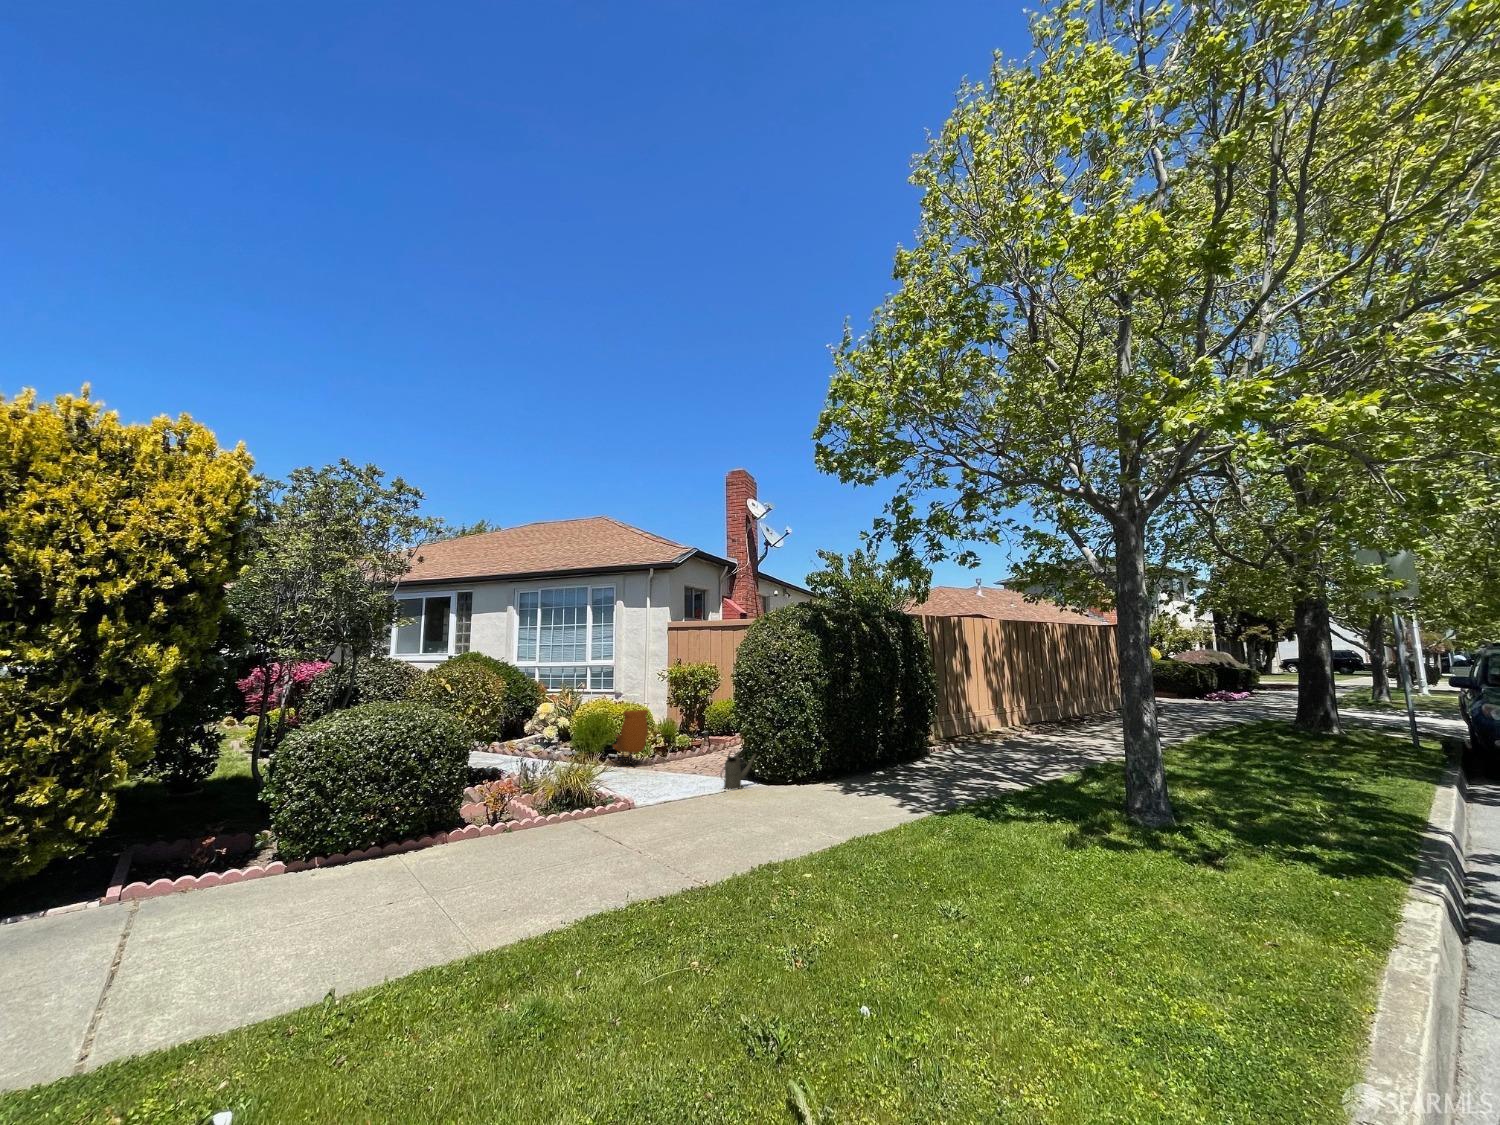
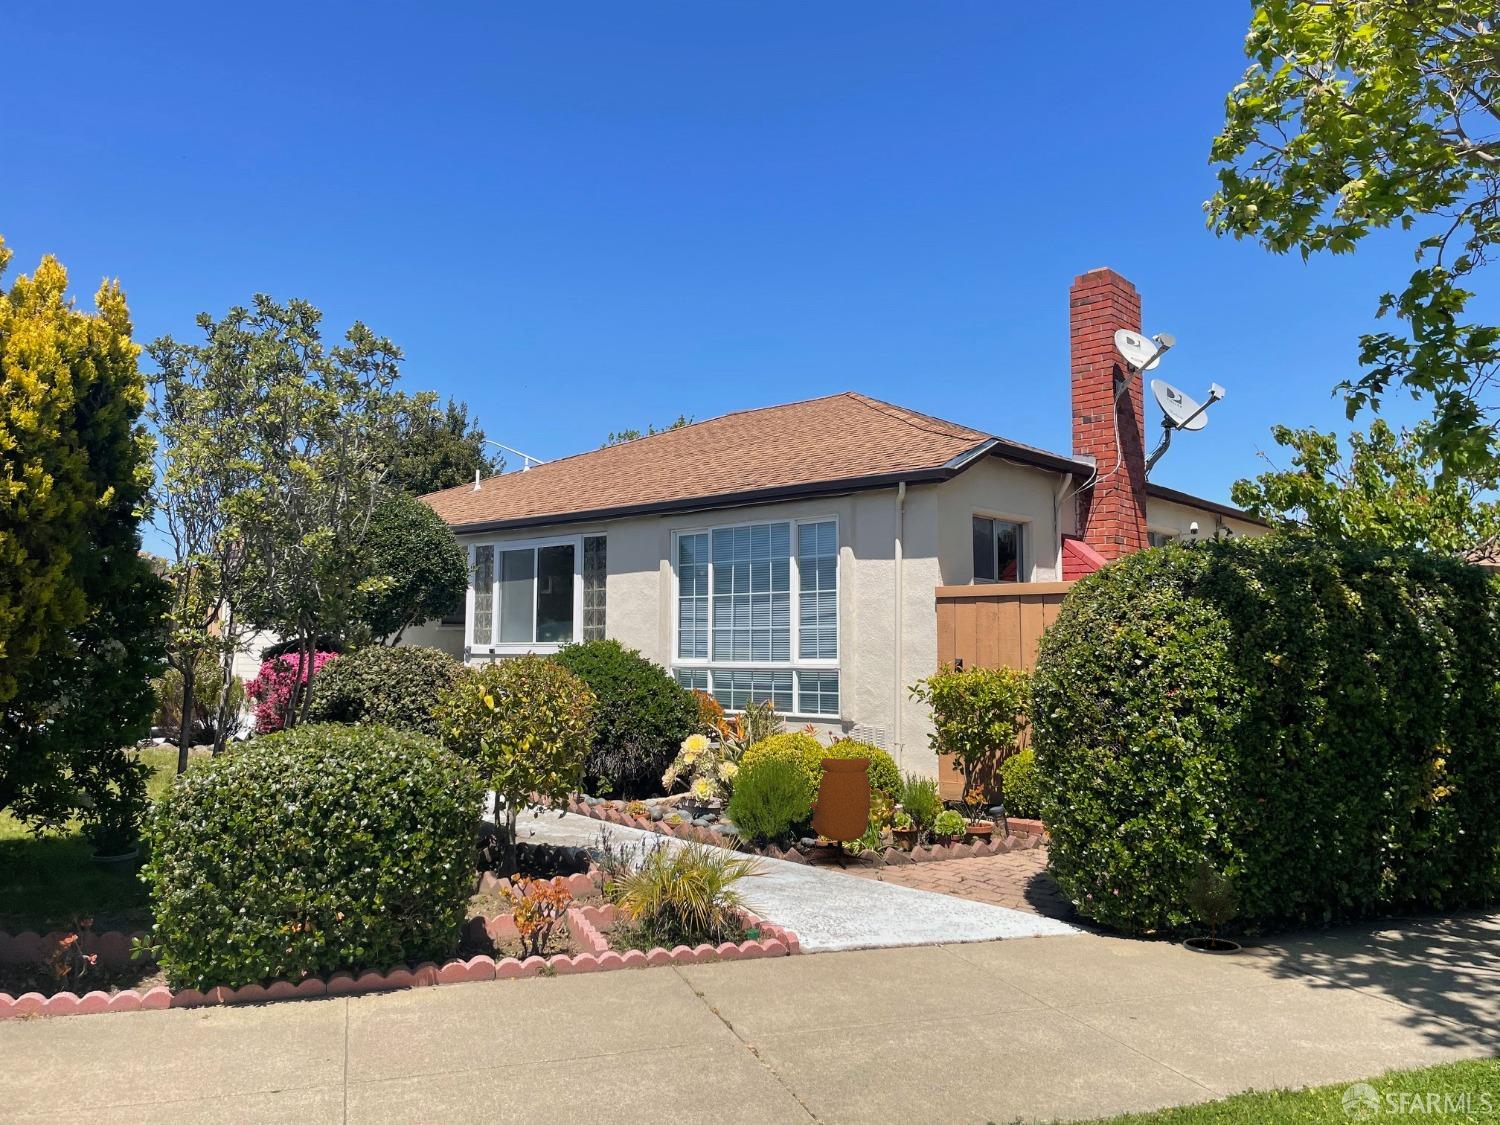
potted tree: none [807,742,834,791] -> present [1182,851,1241,955]
watering can: present [720,750,756,790] -> none [989,851,1072,933]

